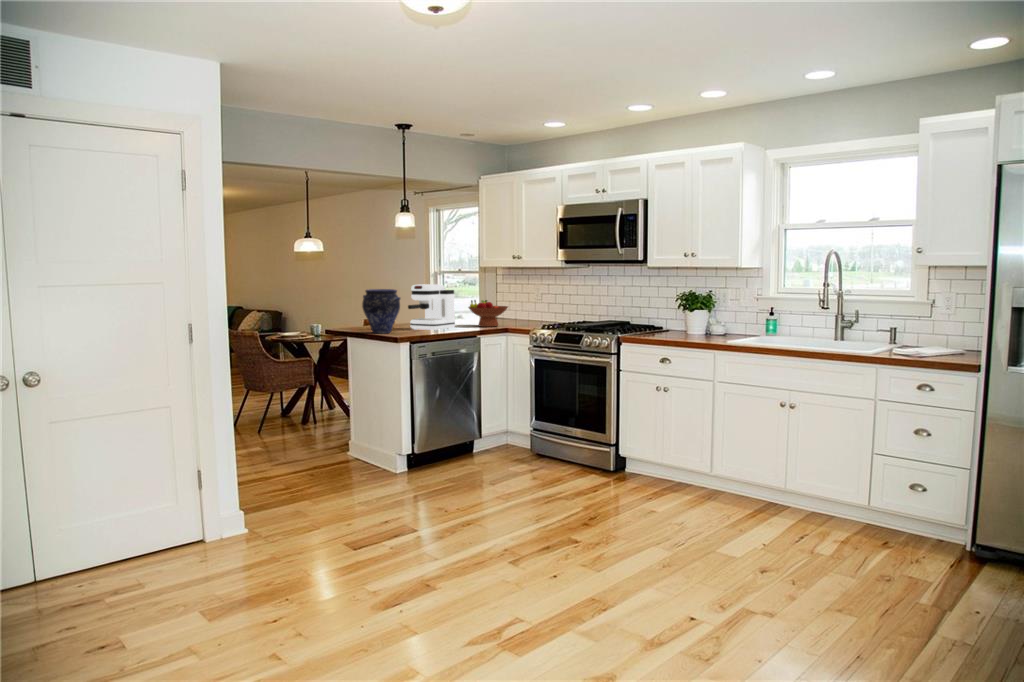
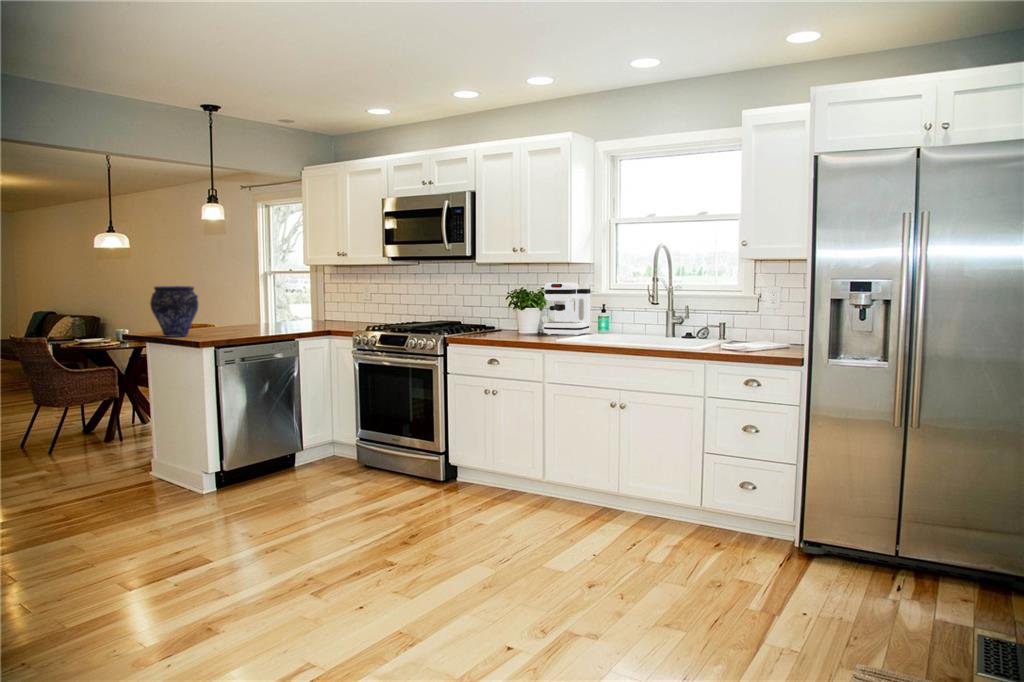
coffee maker: present [408,284,455,331] -> present [544,283,590,335]
fruit bowl: present [468,300,508,327] -> none [287,299,333,329]

